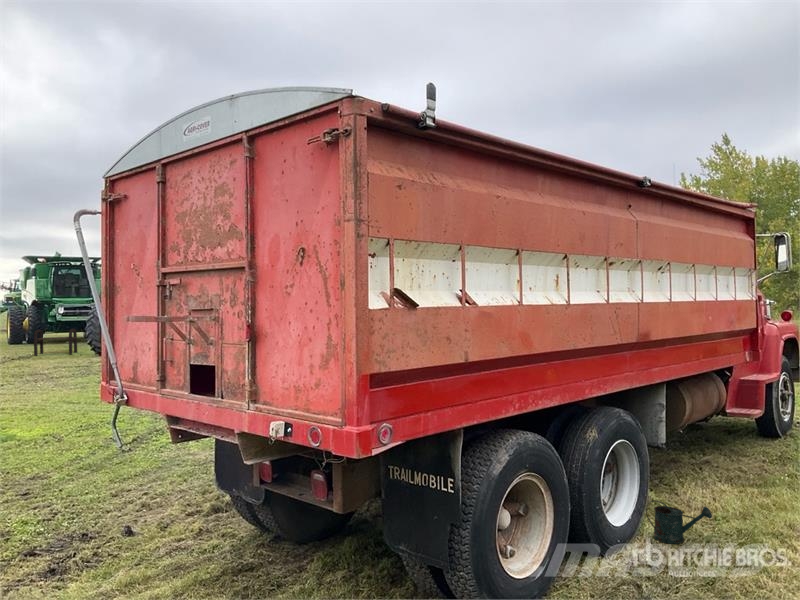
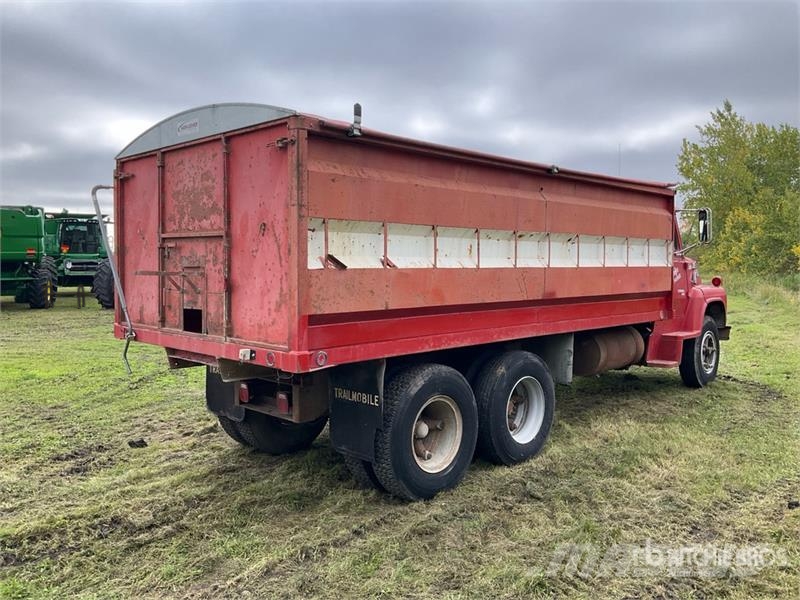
watering can: present [646,500,712,544] -> none [547,425,595,458]

